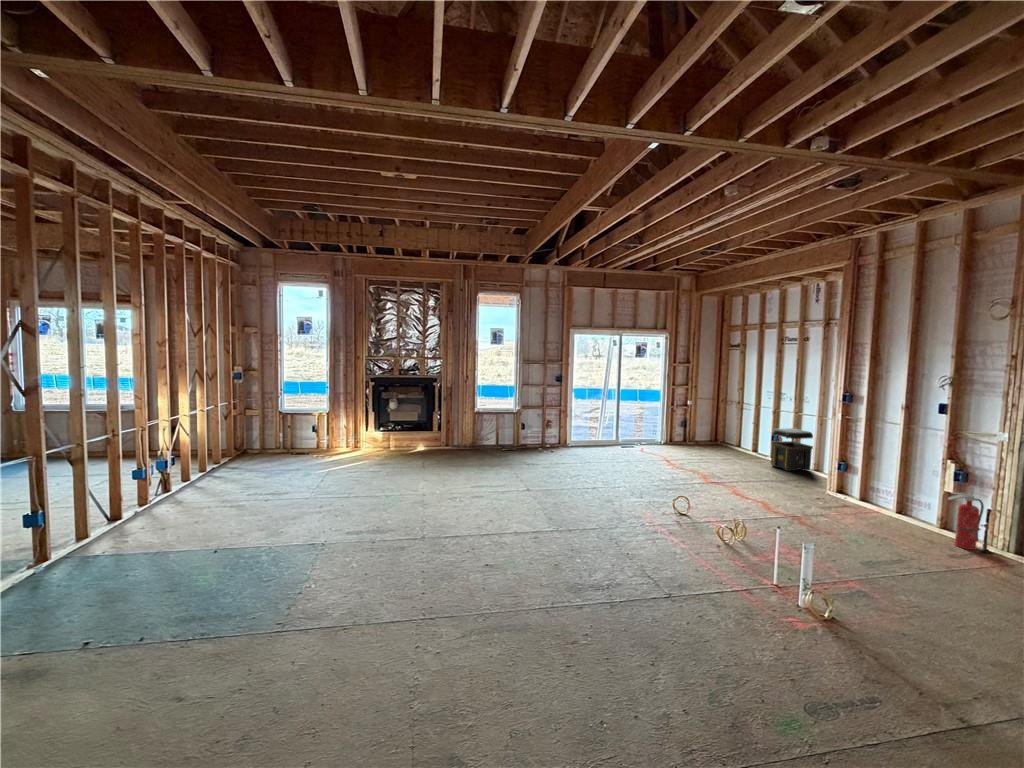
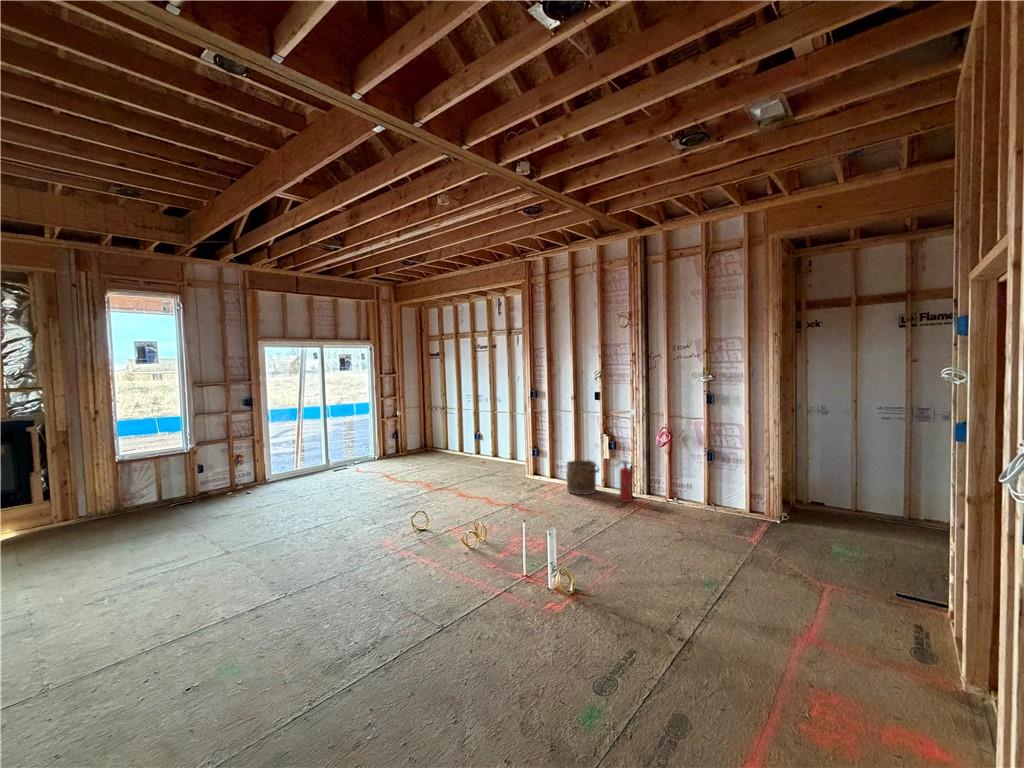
toolbox: present [771,428,813,471] -> none [476,427,509,465]
bucket: none [876,482,930,527] -> present [566,459,599,495]

